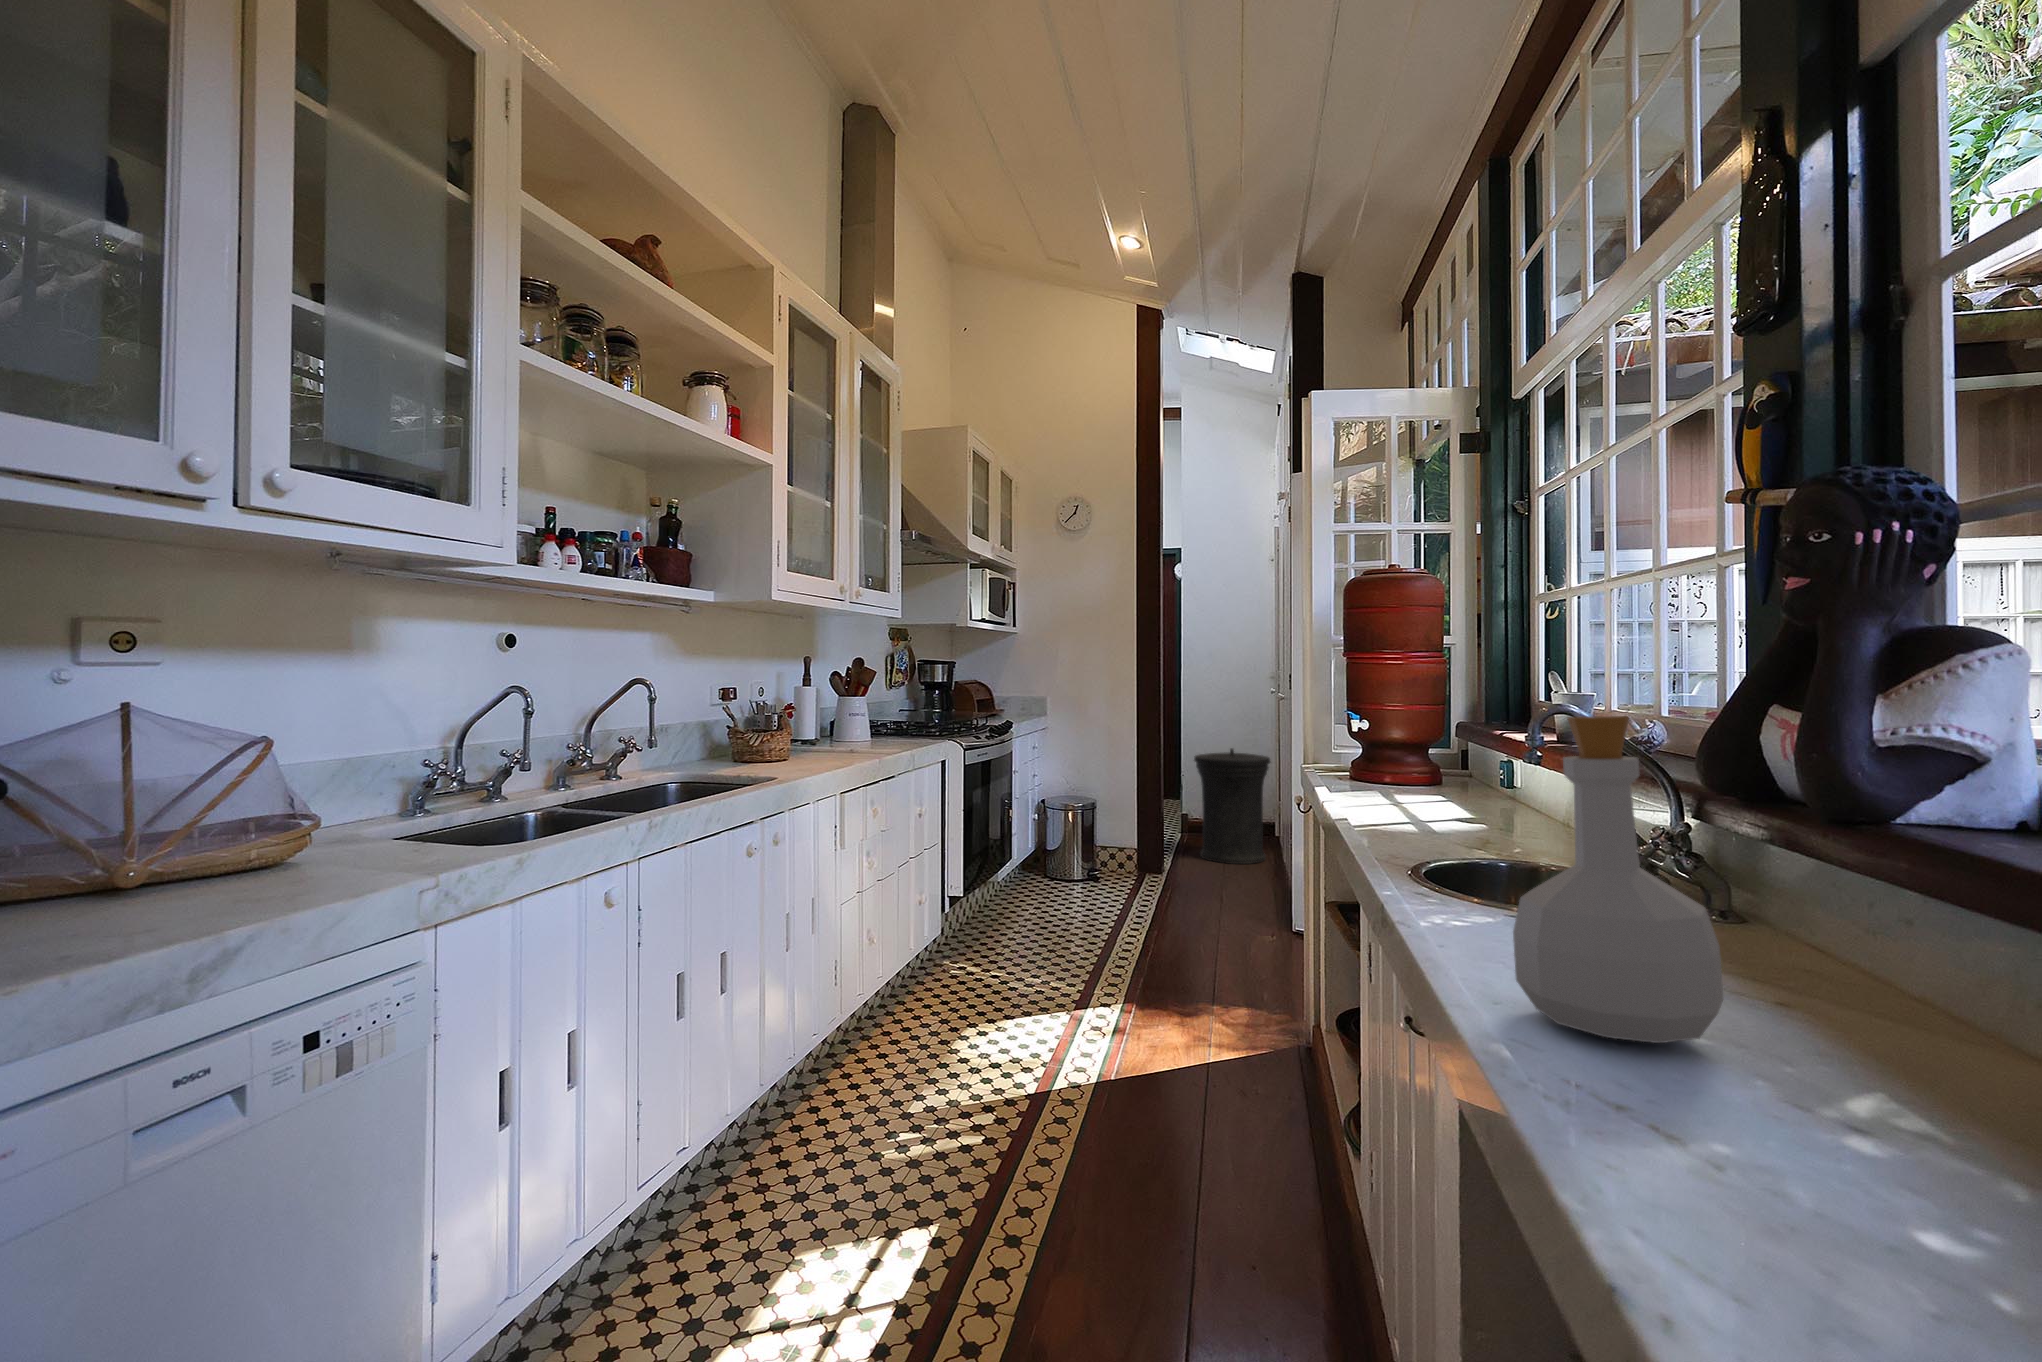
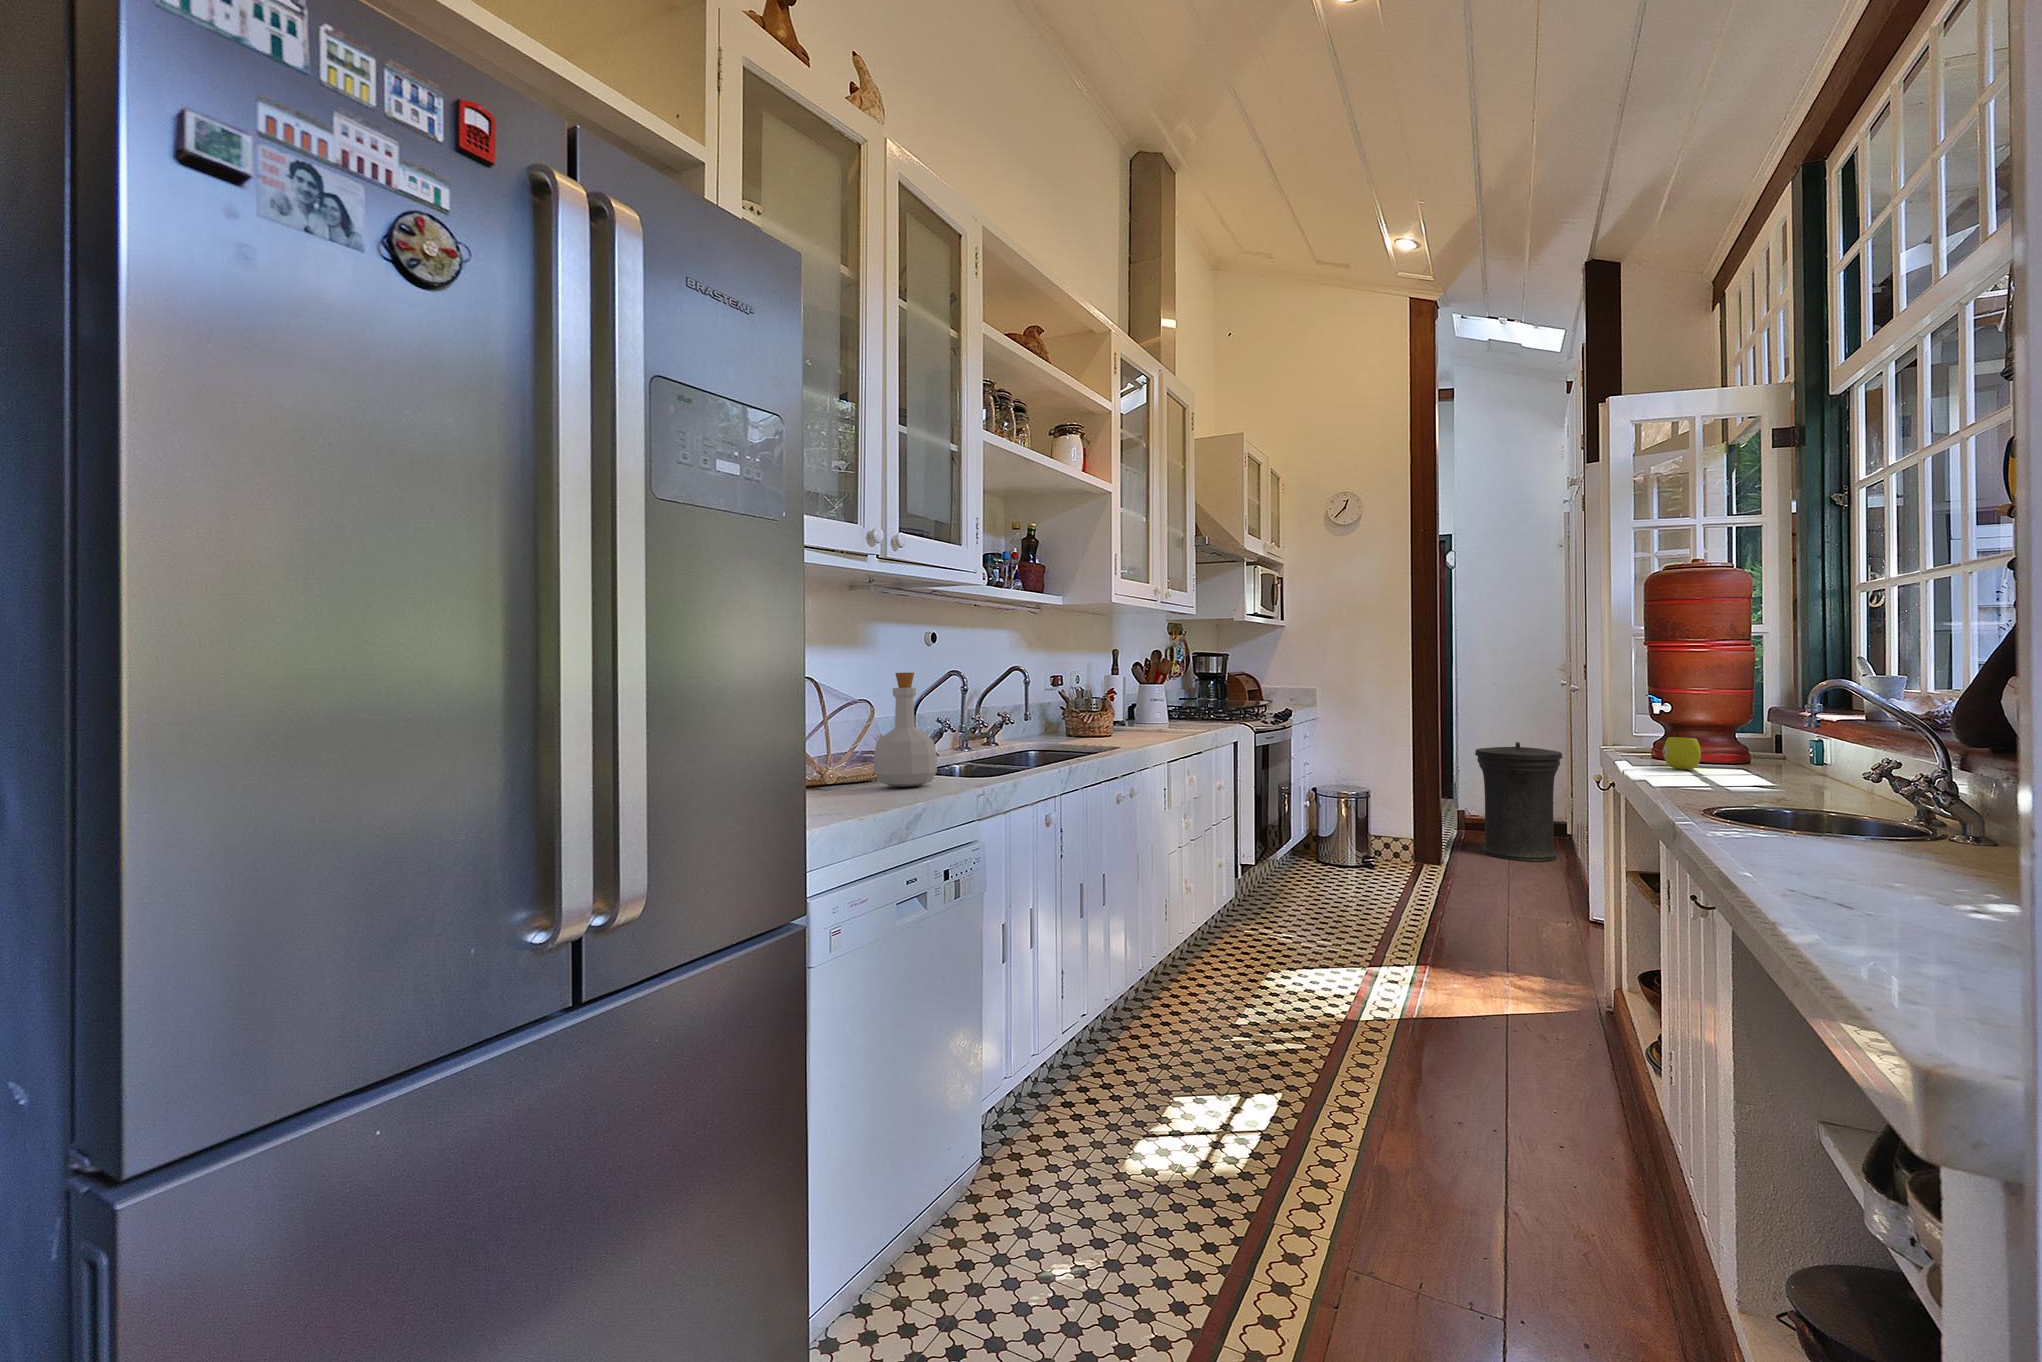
bottle: present [1513,716,1723,1043] -> present [874,673,937,787]
cup: none [1360,760,1398,797] -> present [1663,737,1701,769]

